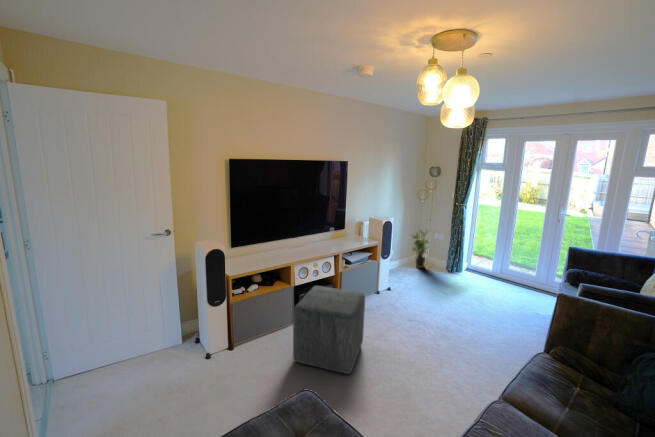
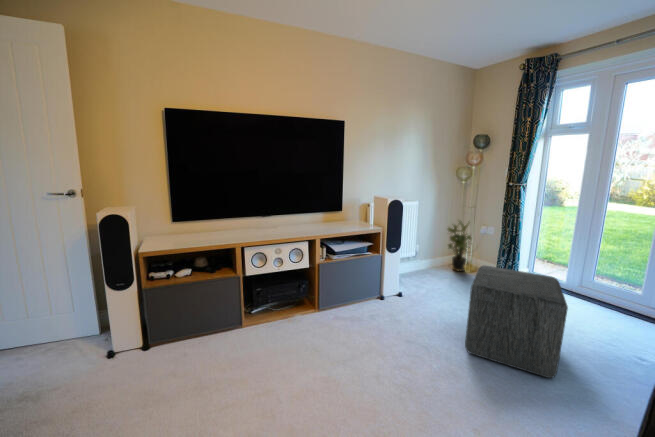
ottoman: present [293,286,365,374] -> present [465,265,568,378]

